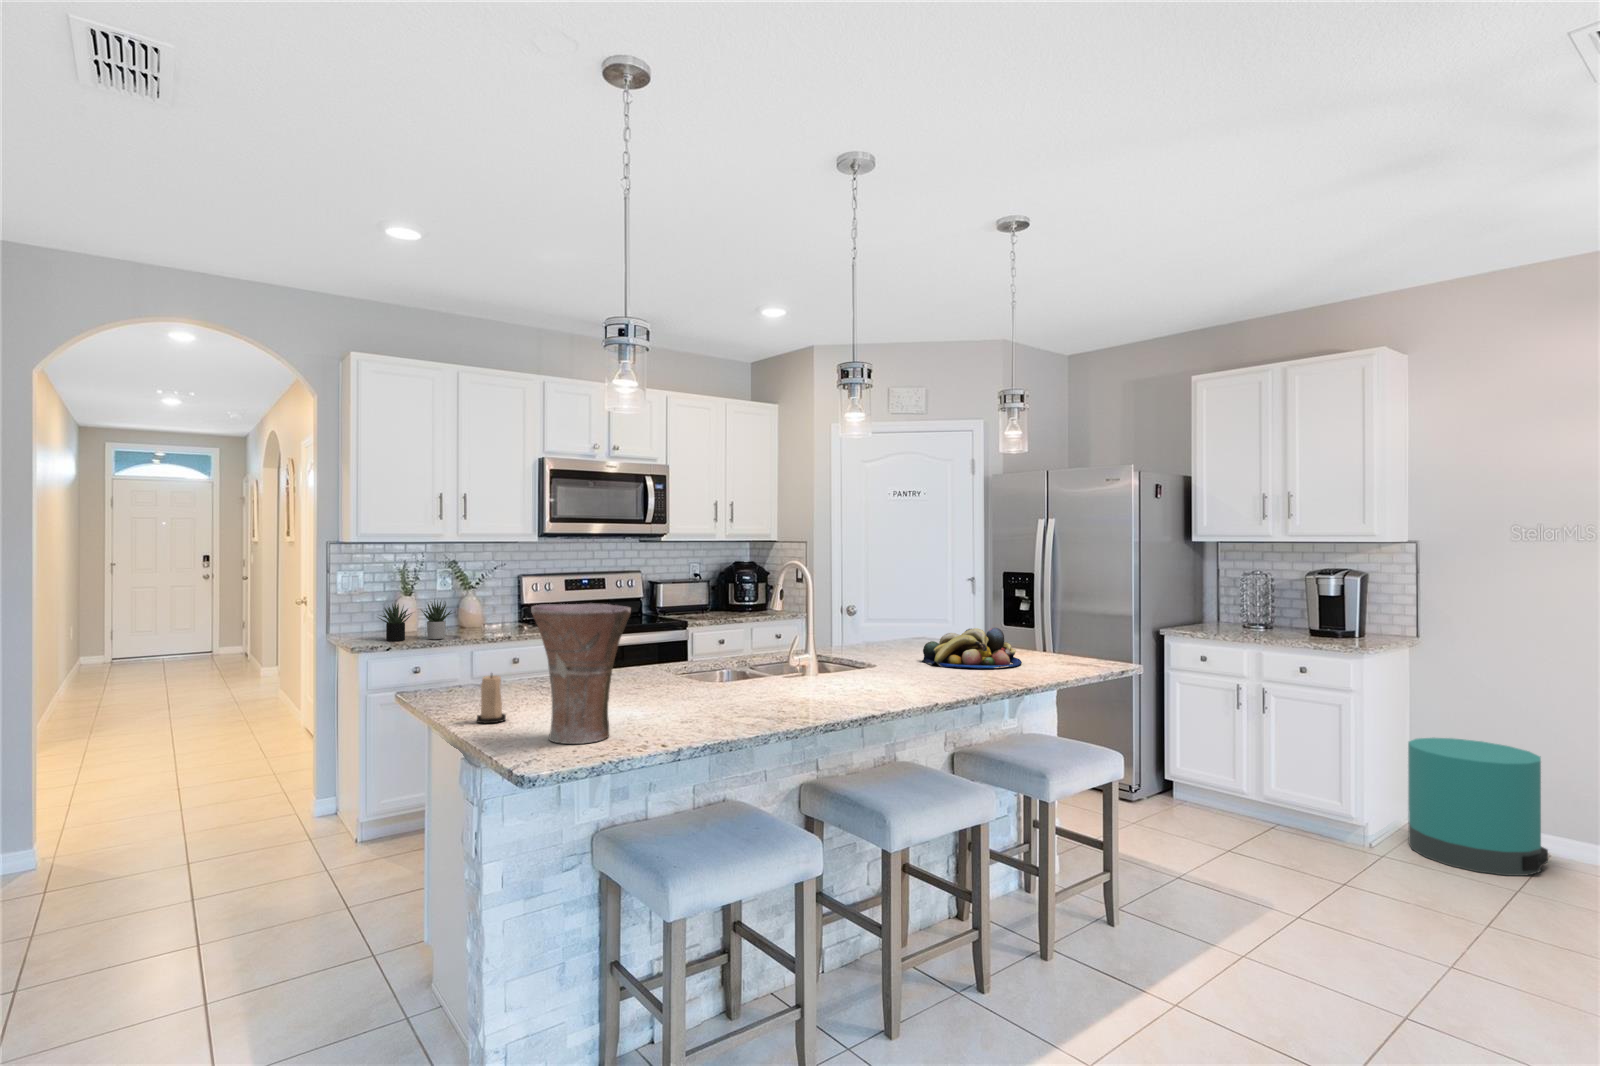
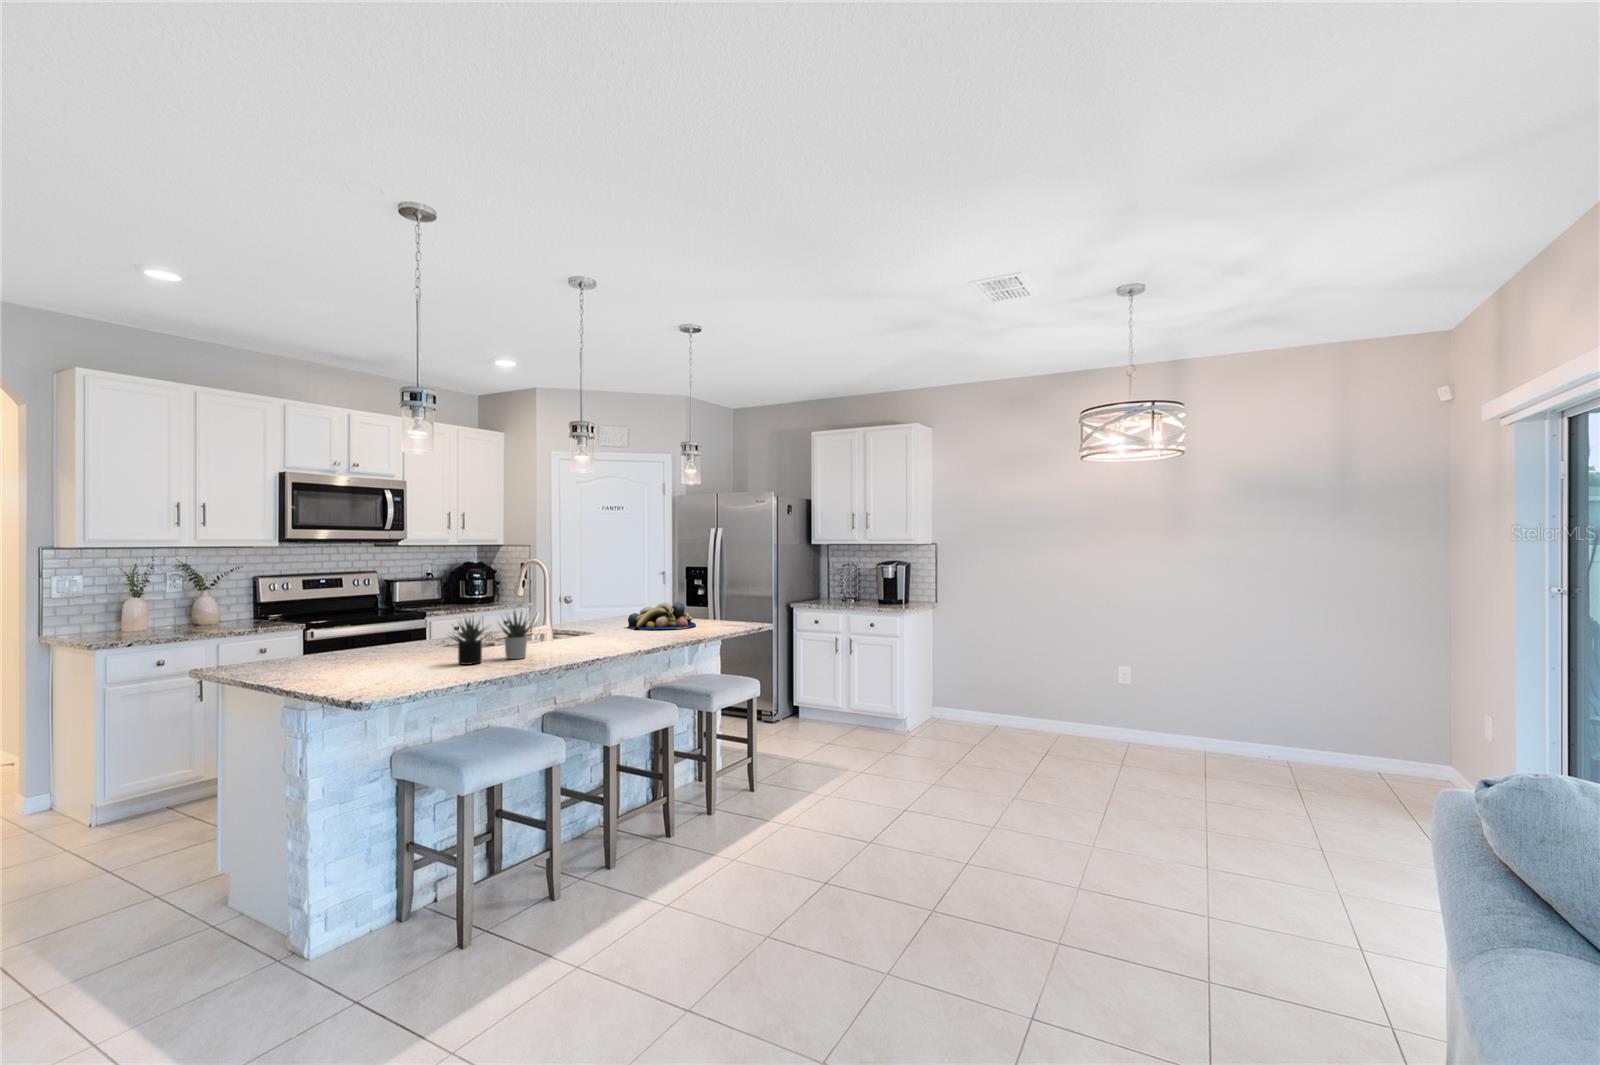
succulent plant: present [379,599,452,641] -> present [453,611,531,665]
vase: present [531,603,631,744] -> none [353,587,430,683]
candle: present [477,675,506,724] -> none [295,640,321,678]
trash can: present [1408,738,1548,876] -> none [931,663,999,740]

